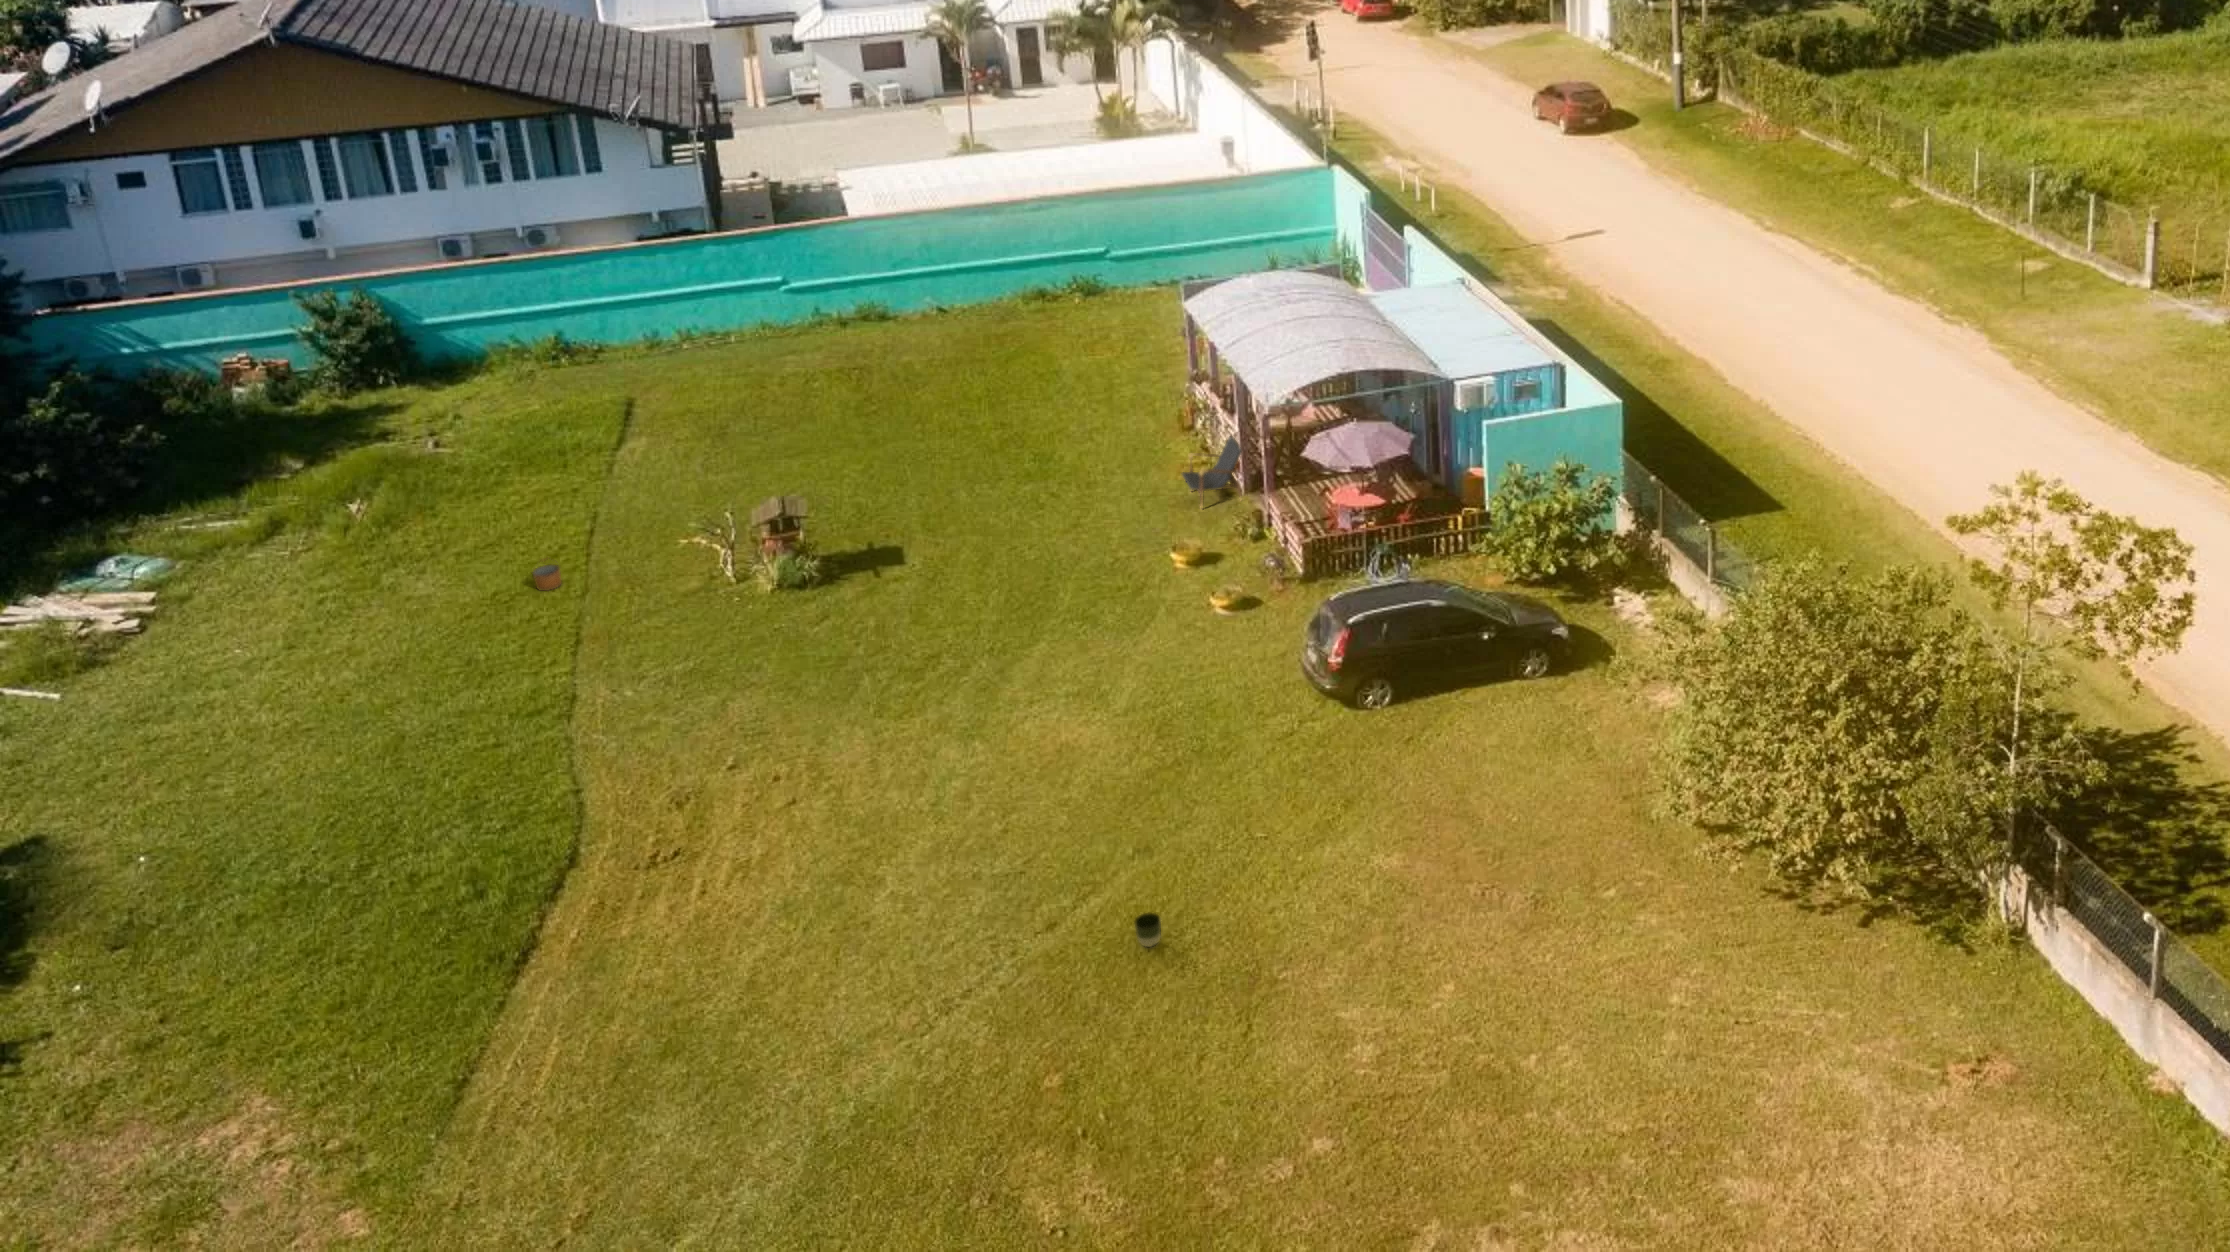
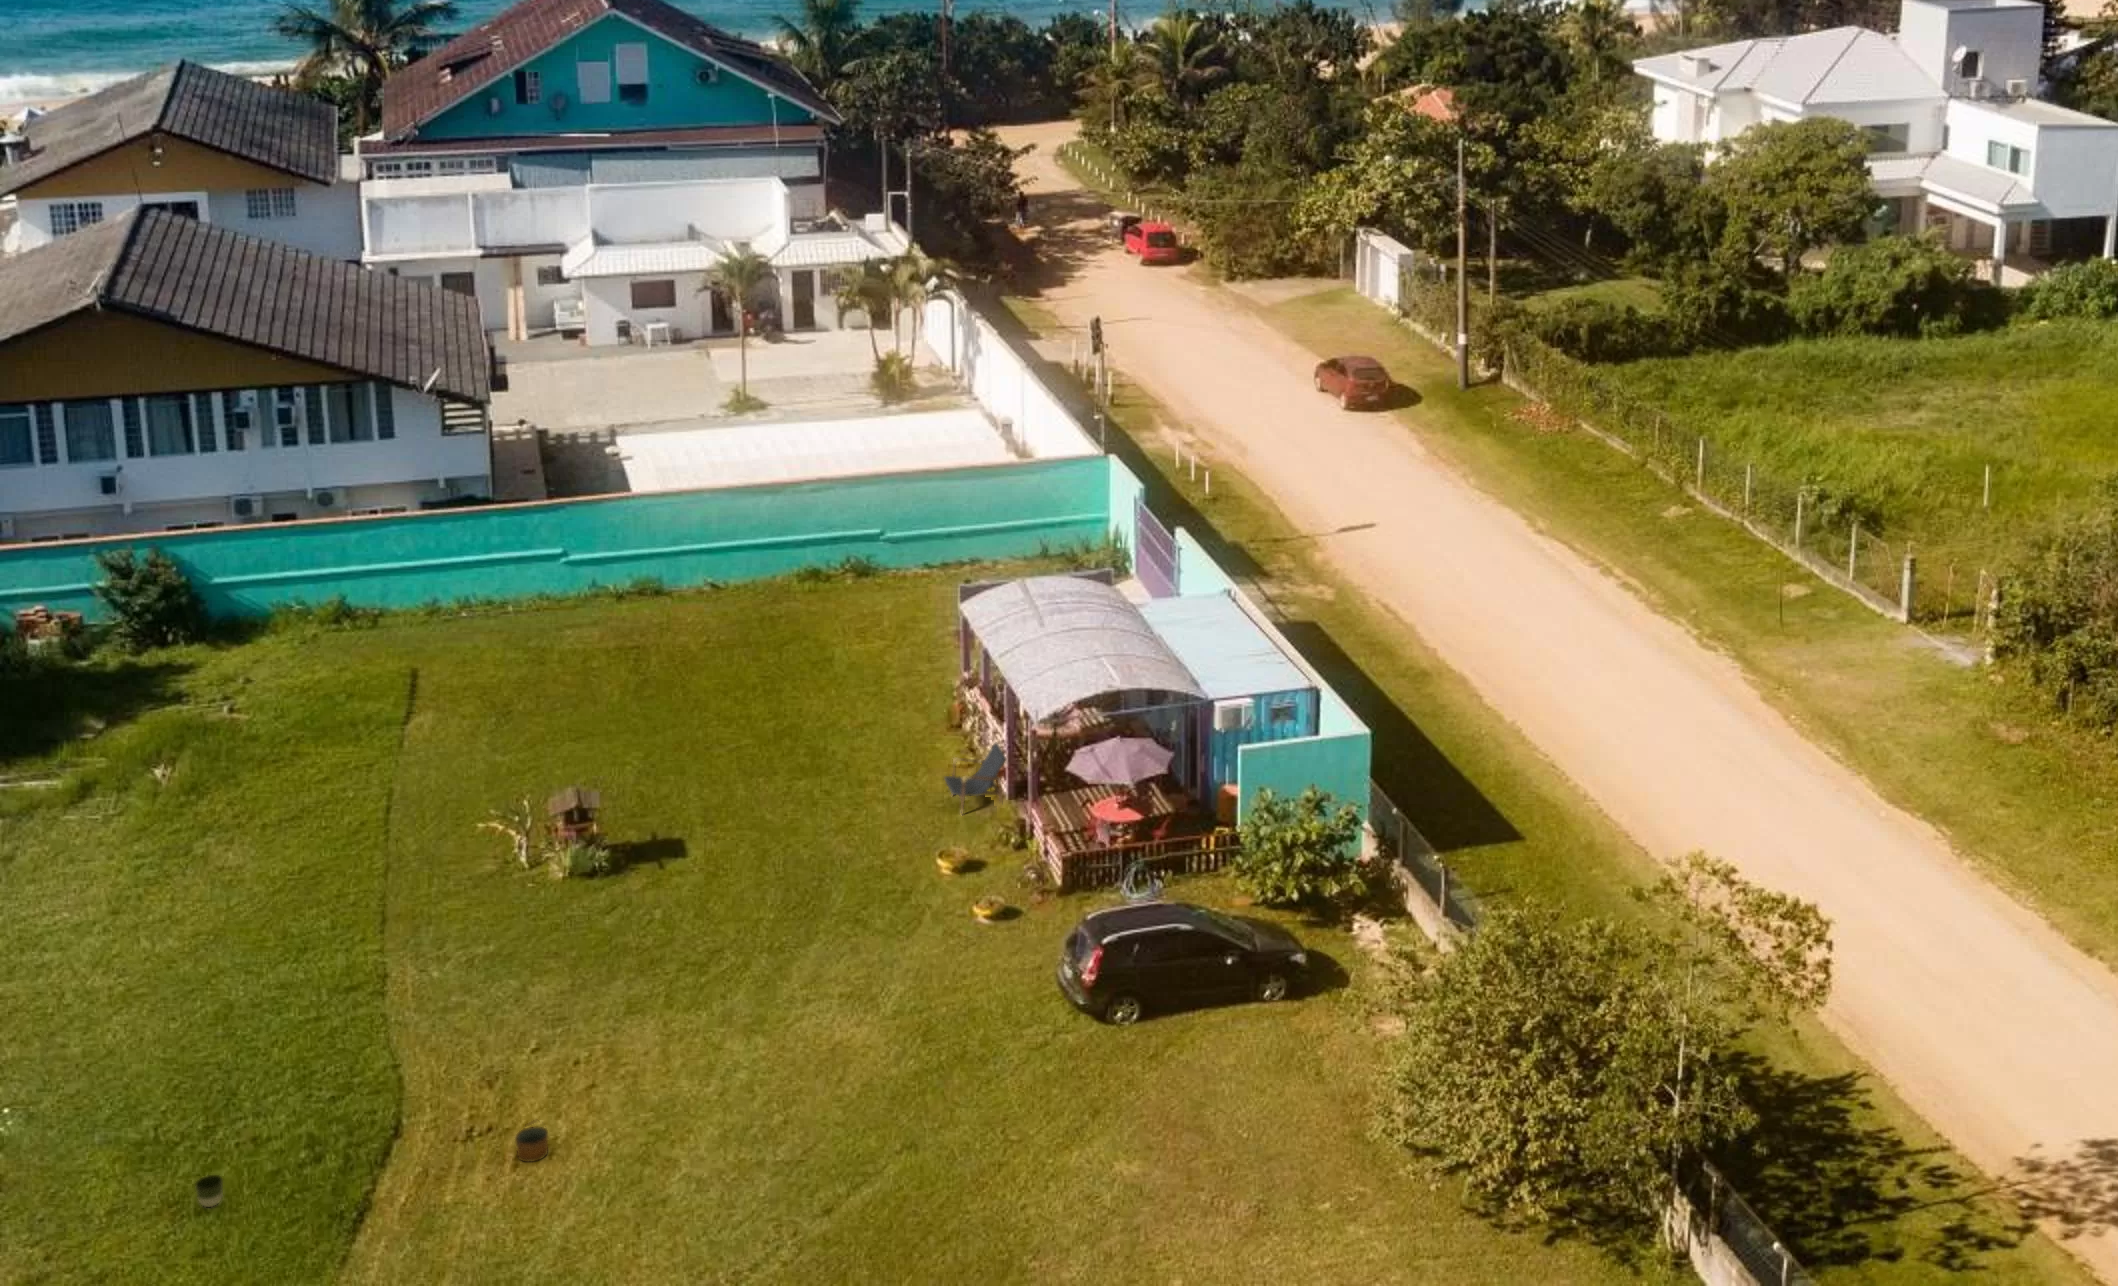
bucket: present [533,565,562,591] -> present [515,1120,548,1162]
planter: present [1135,913,1161,947] -> present [196,1175,223,1207]

